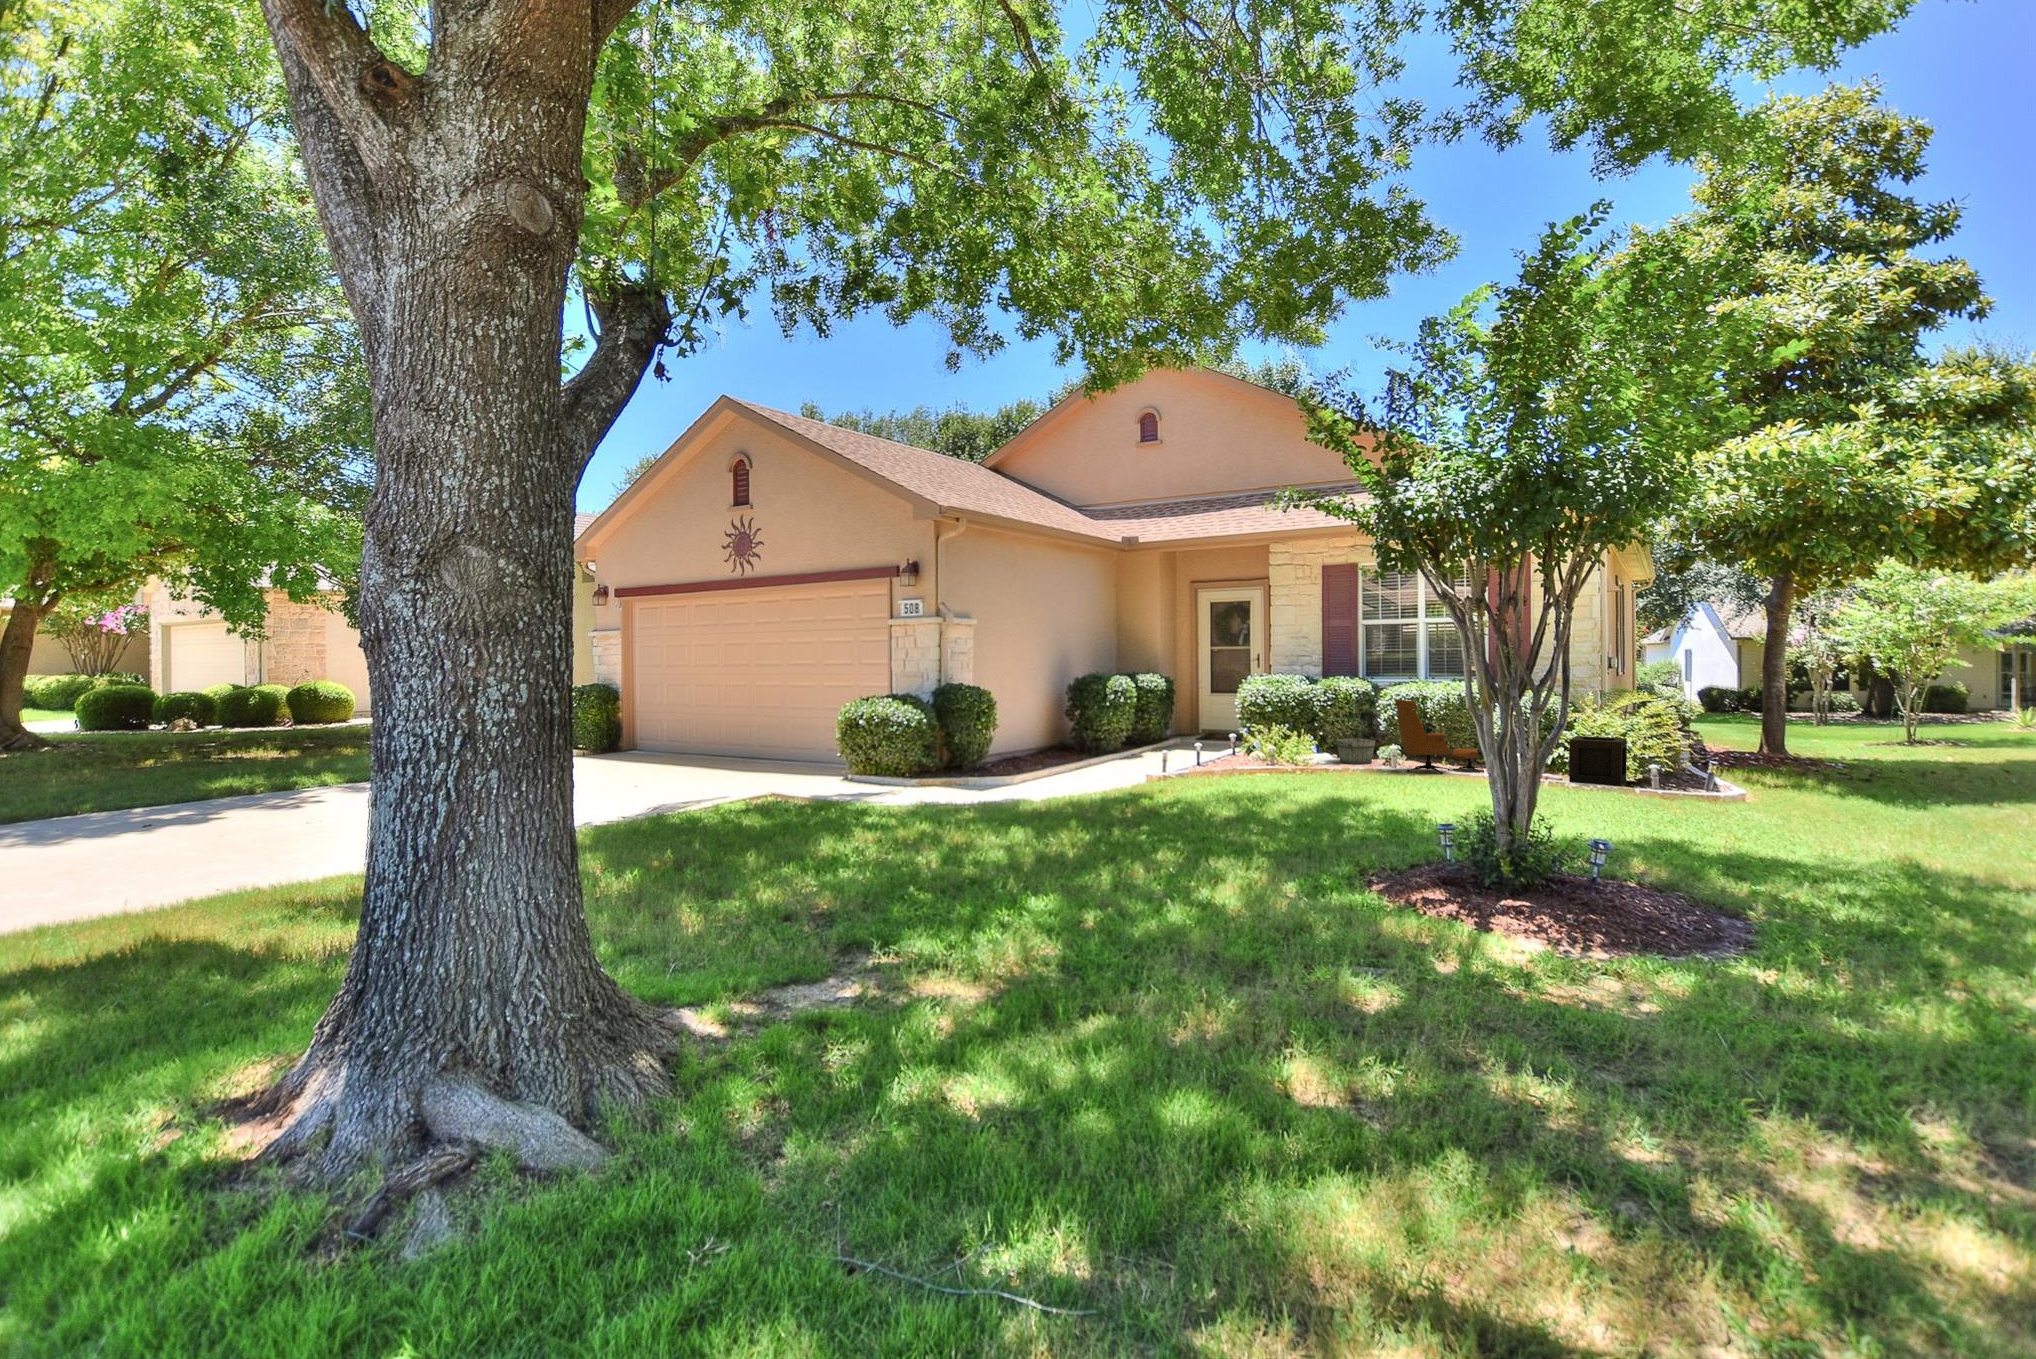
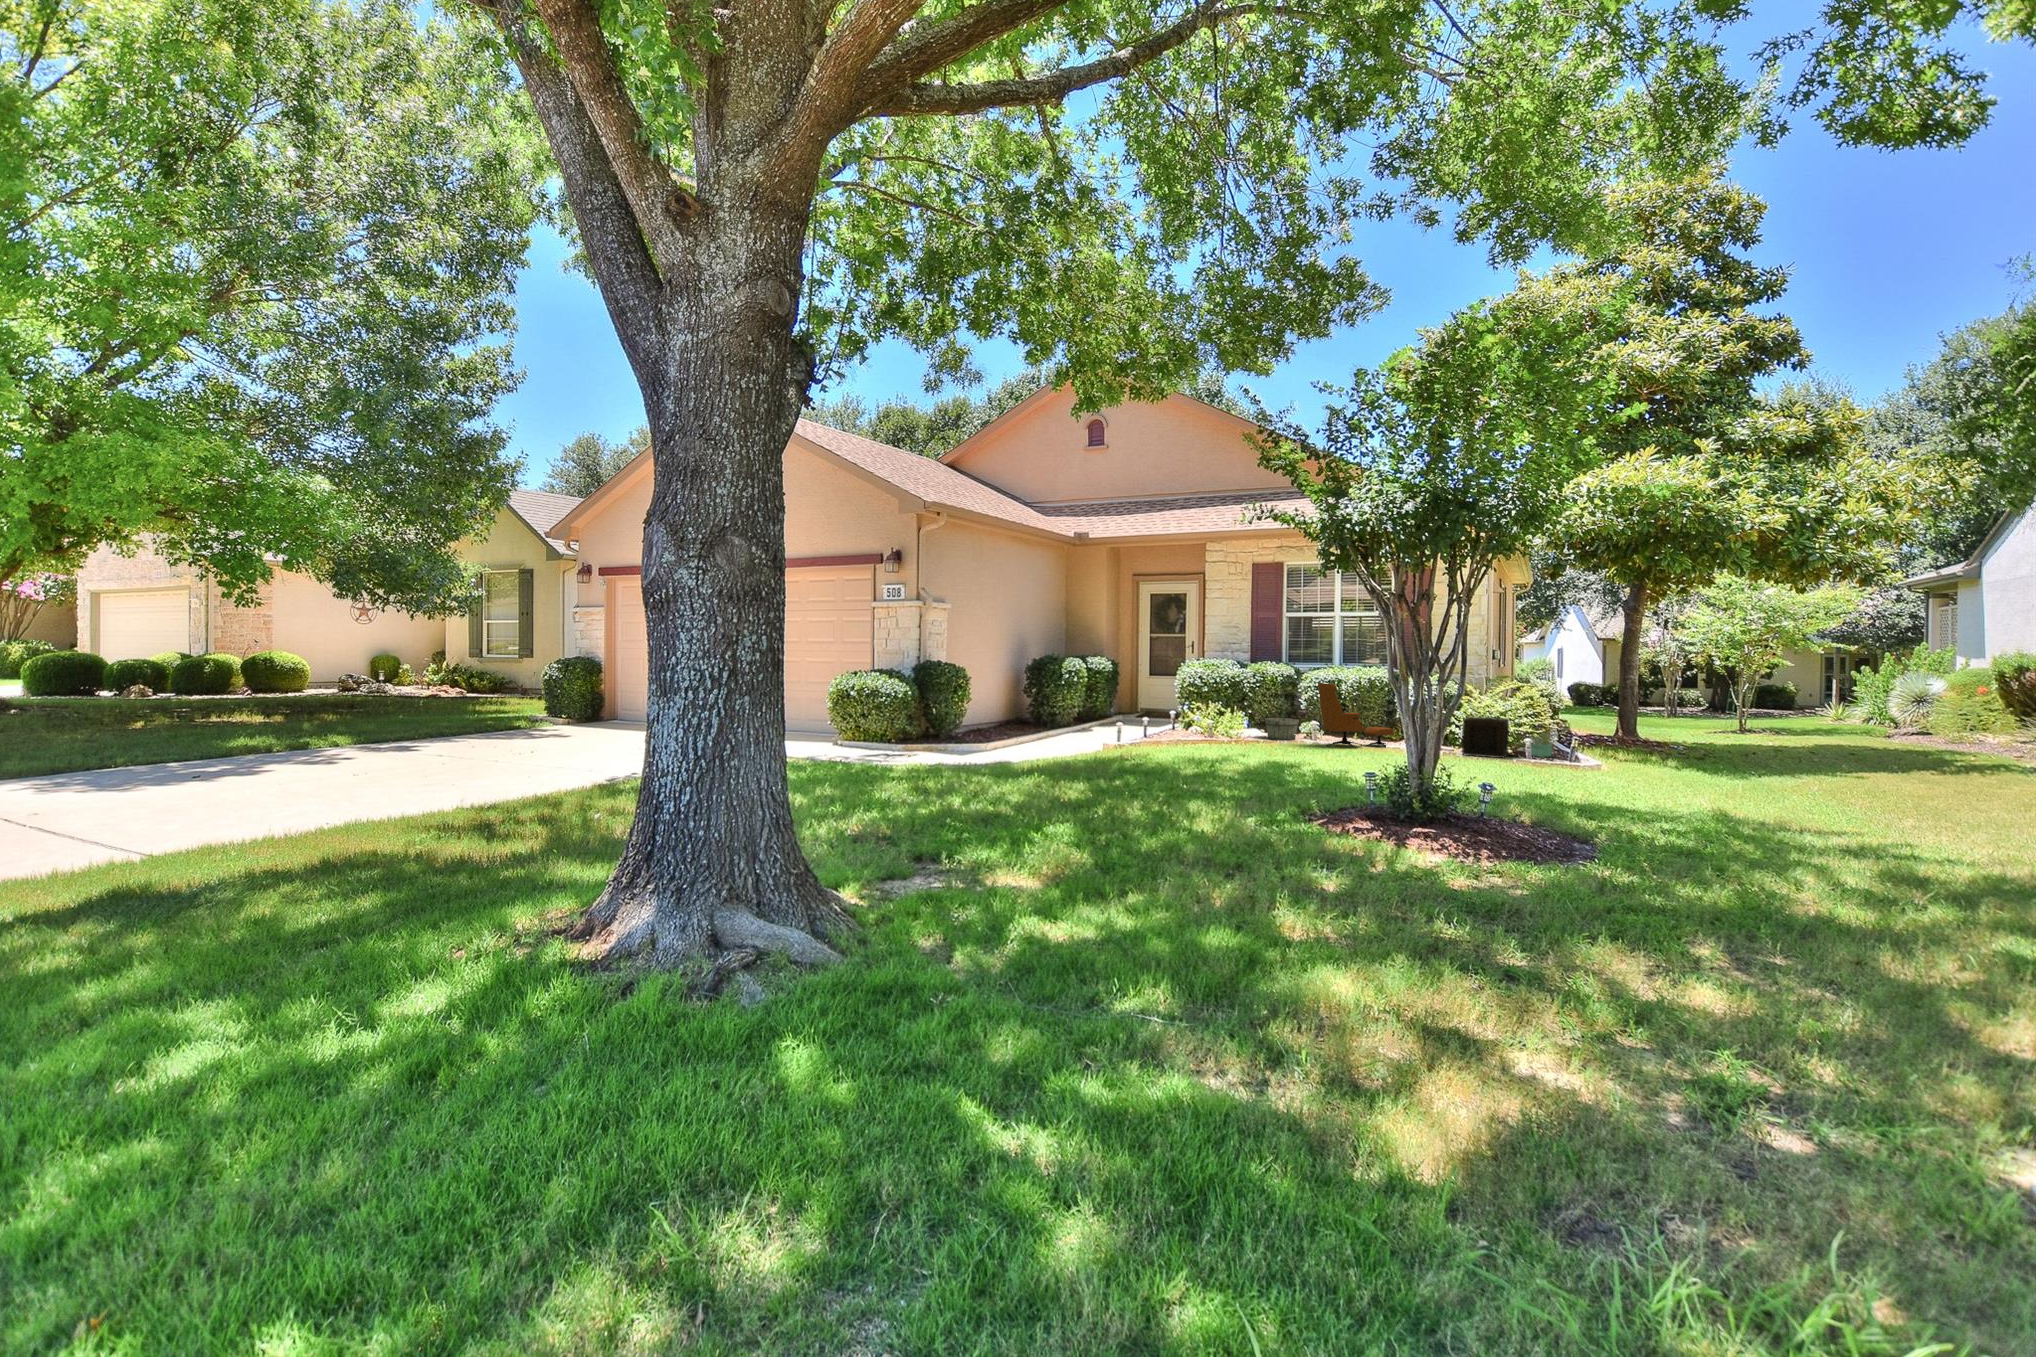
decorative plant: none [1651,756,1683,784] -> present [1530,734,1553,757]

